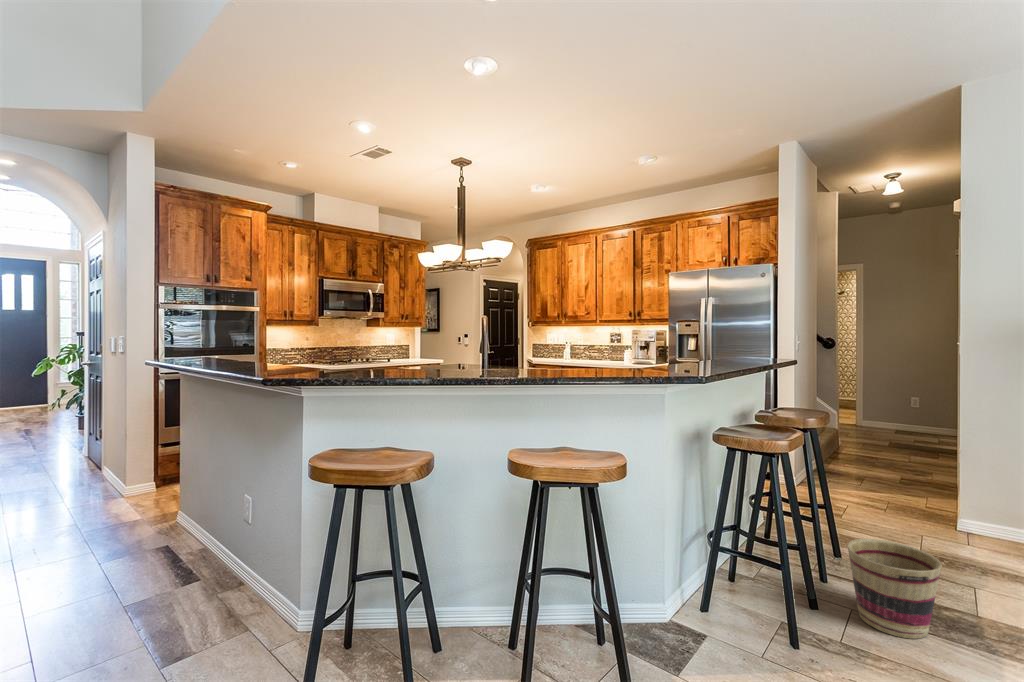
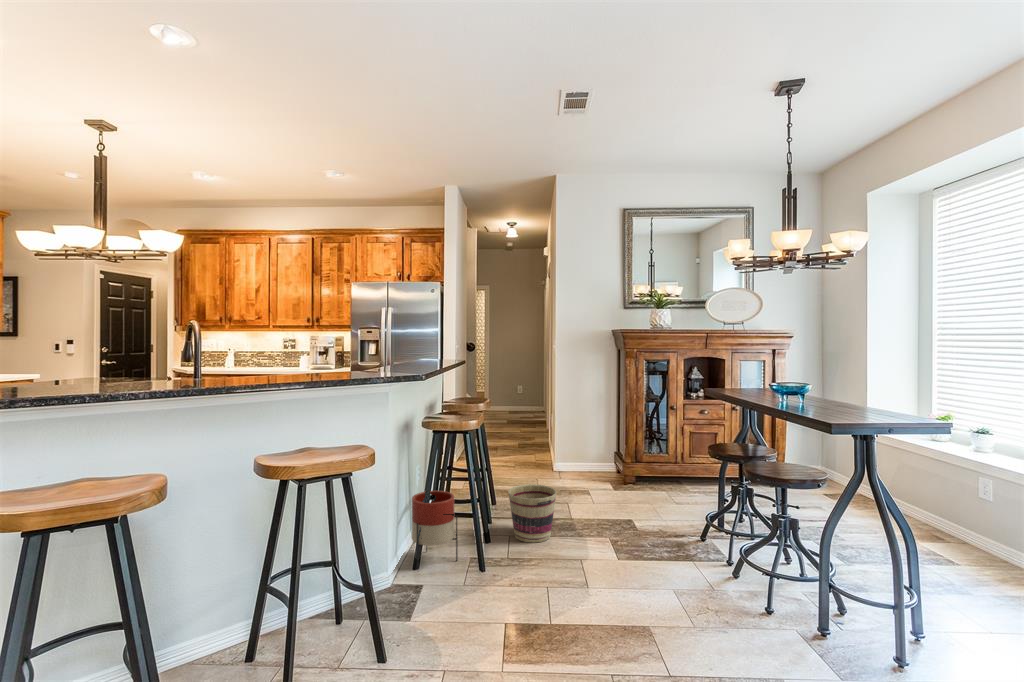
planter: none [690,517,754,622] -> present [412,491,458,570]

